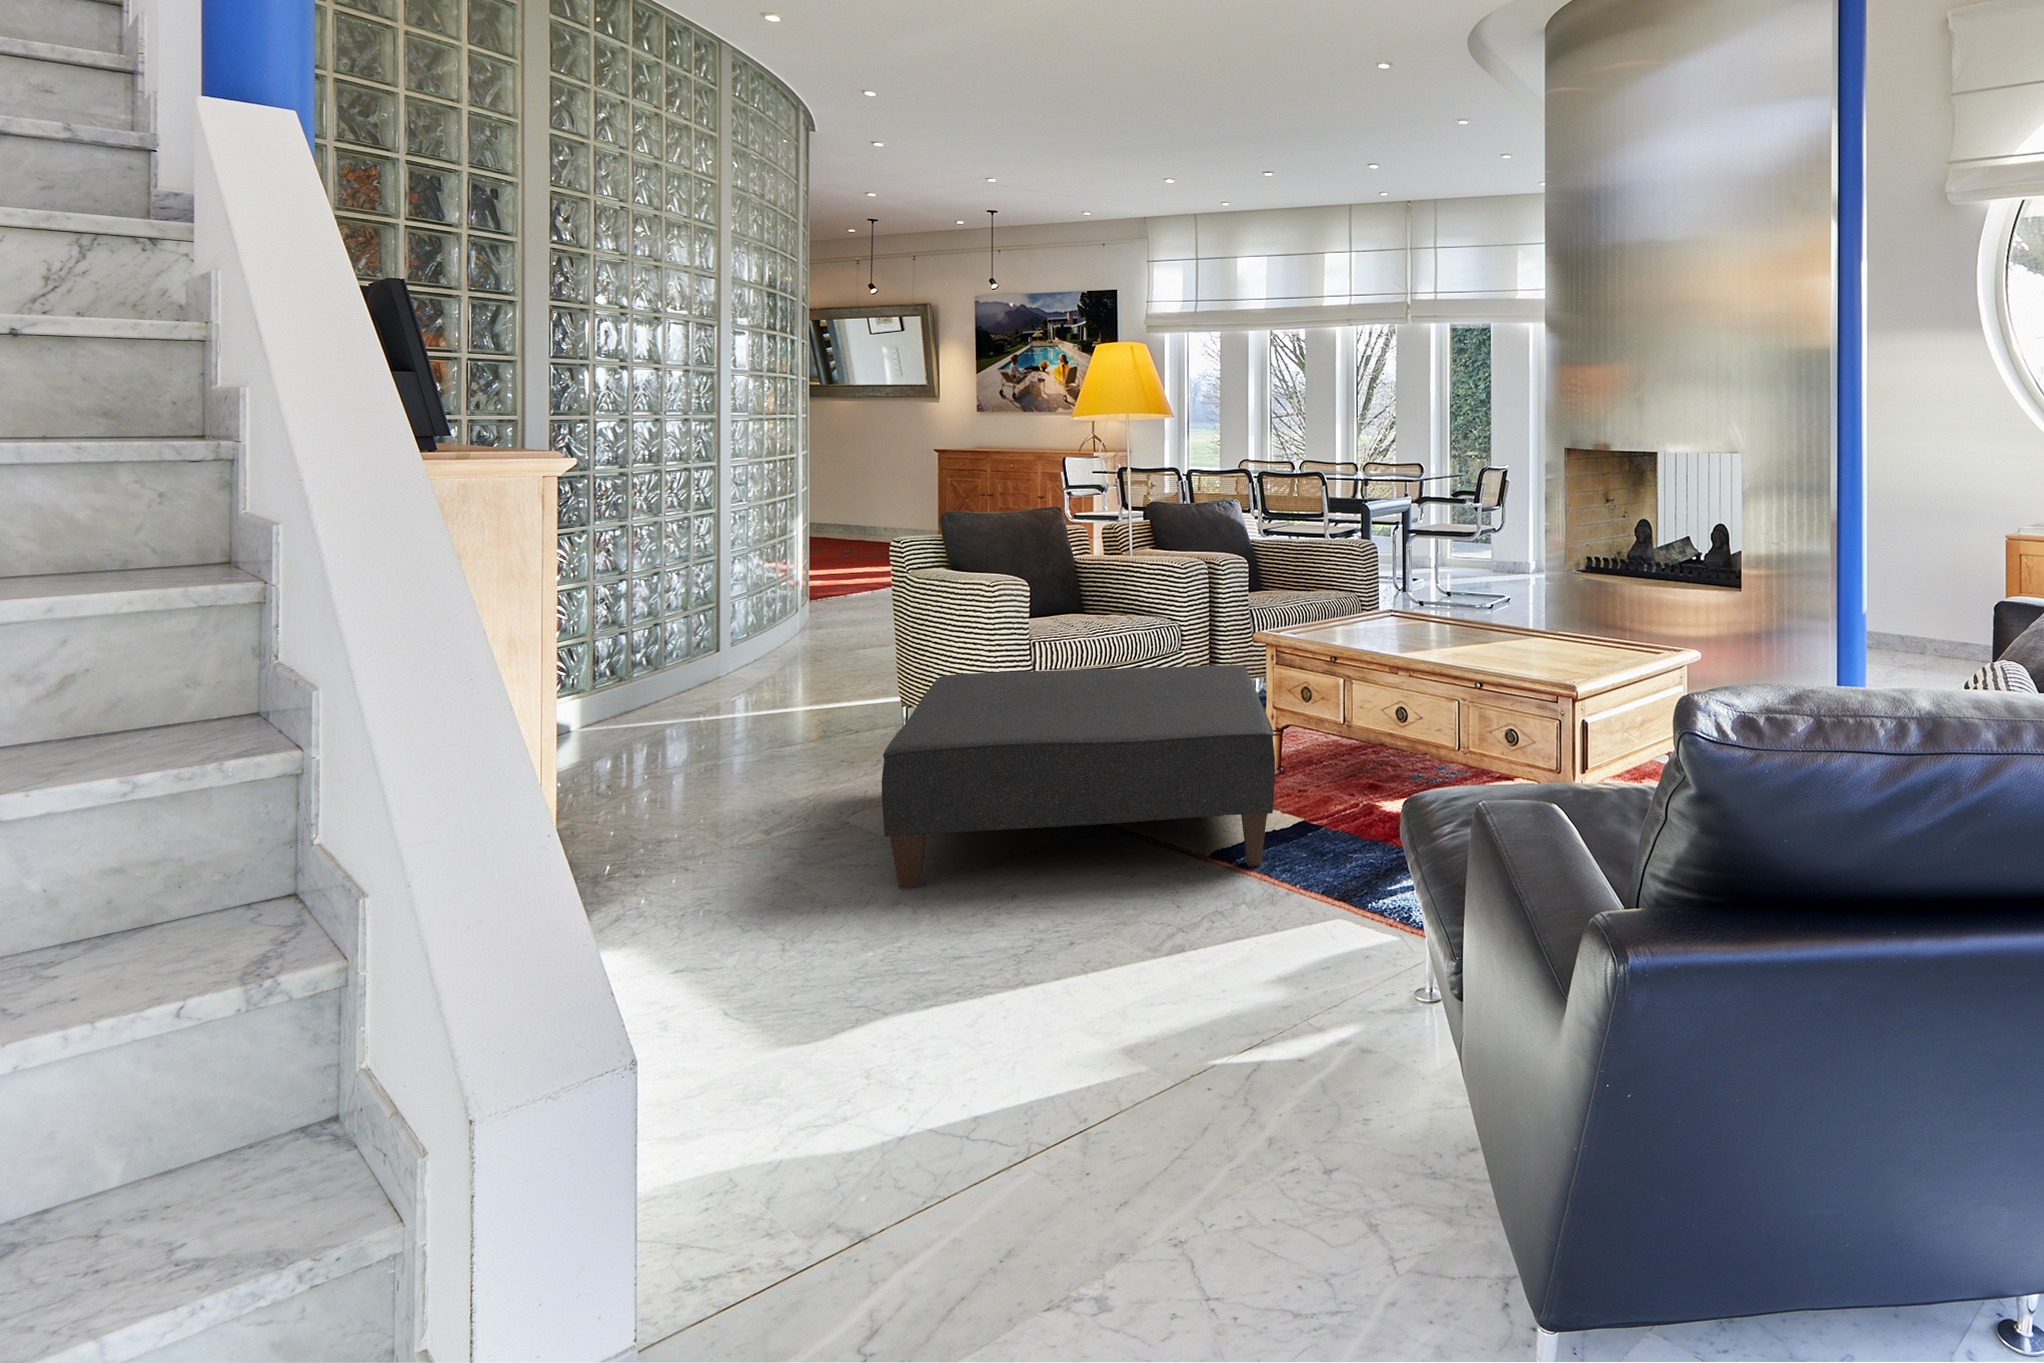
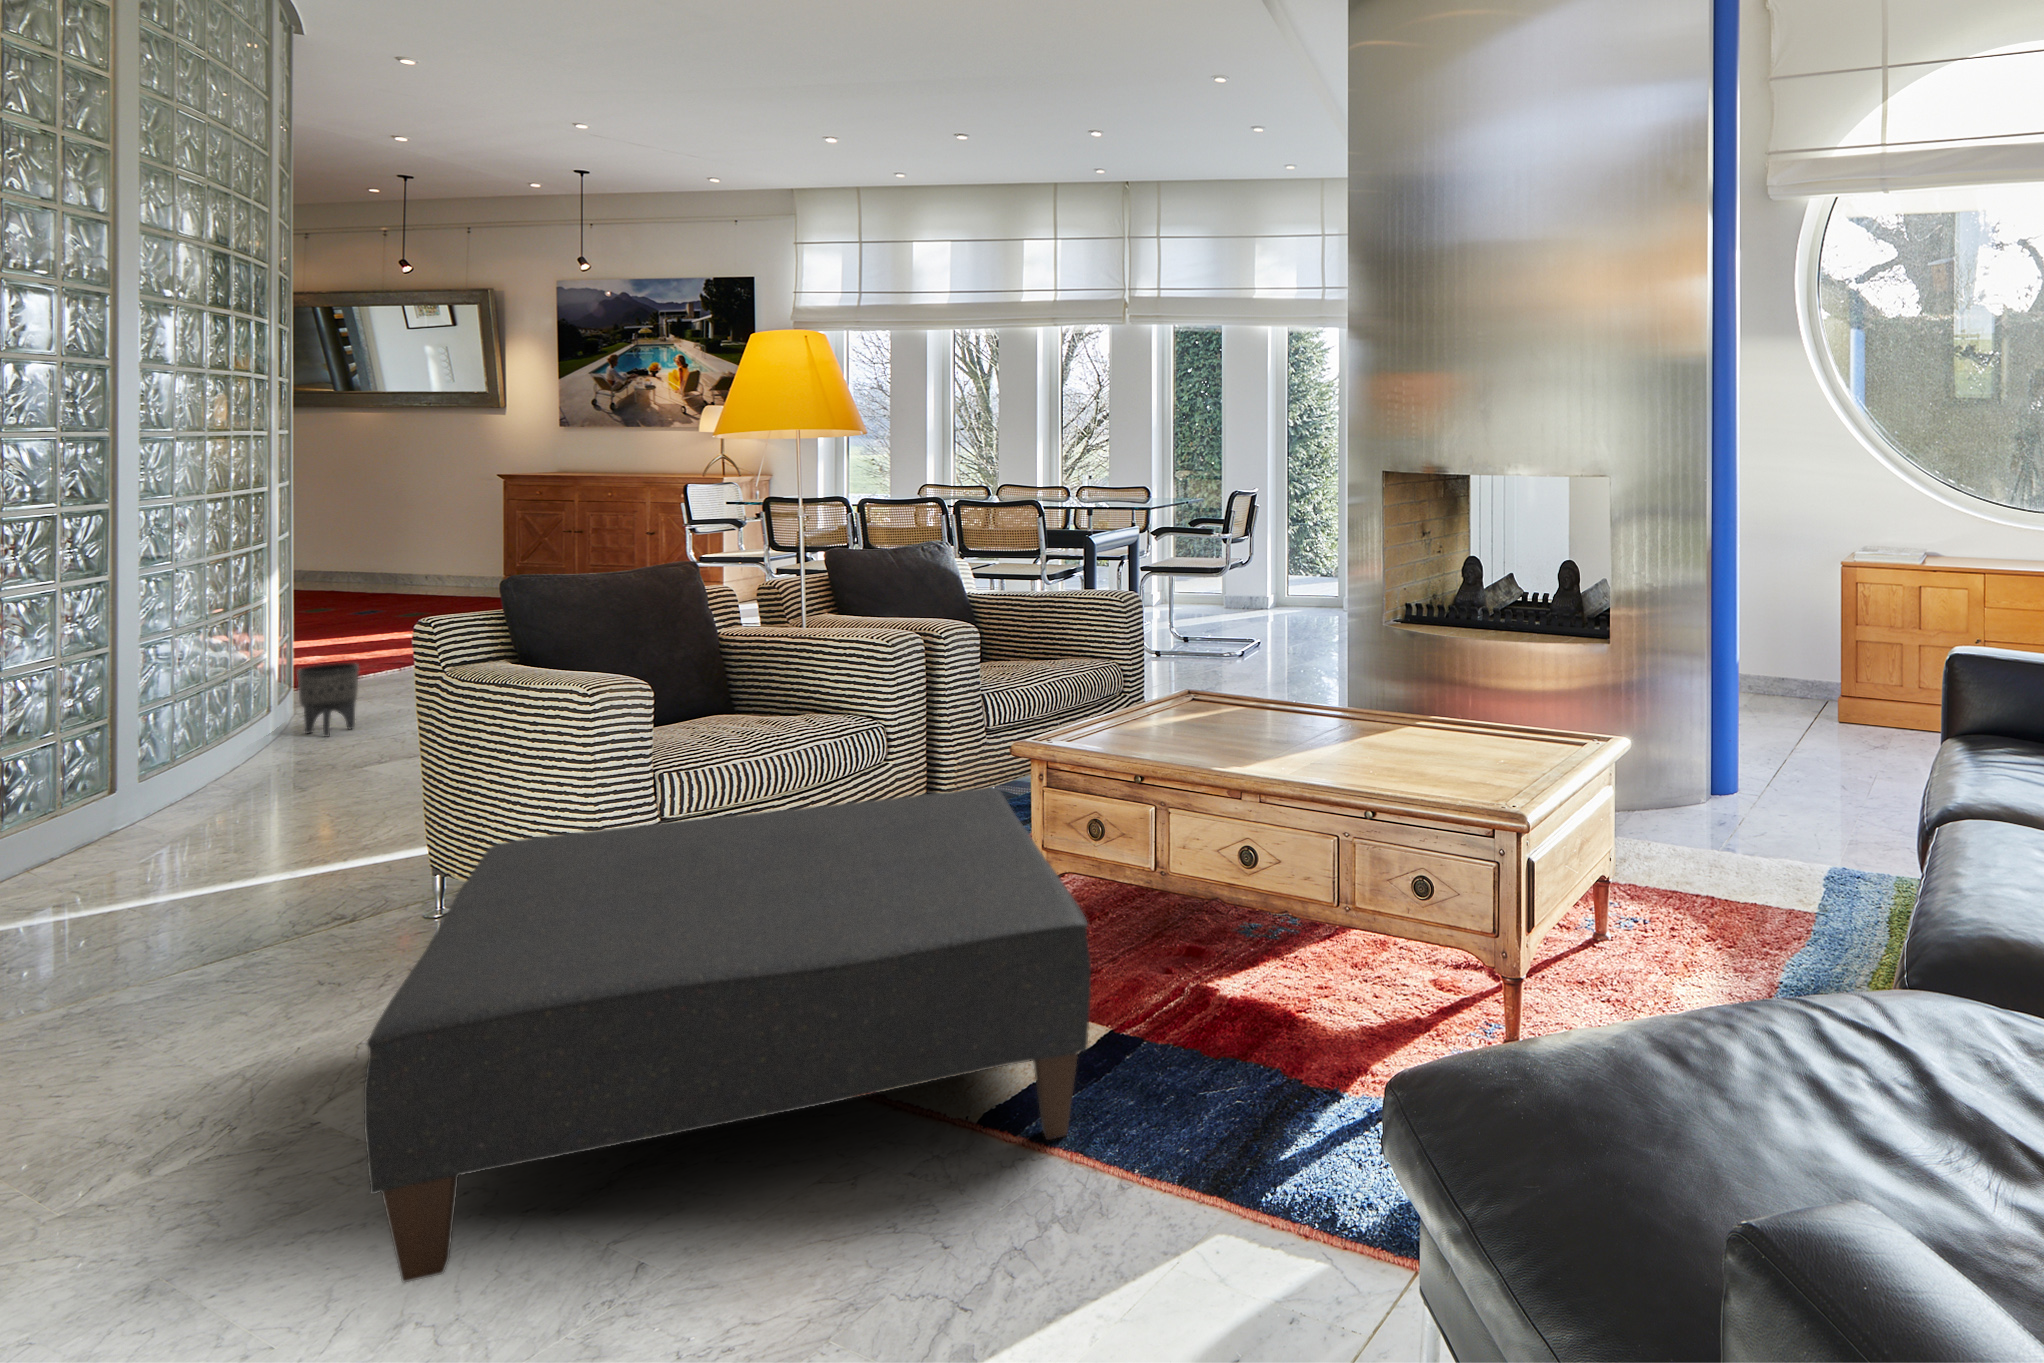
planter: none [812,580,849,630] -> present [297,663,359,737]

